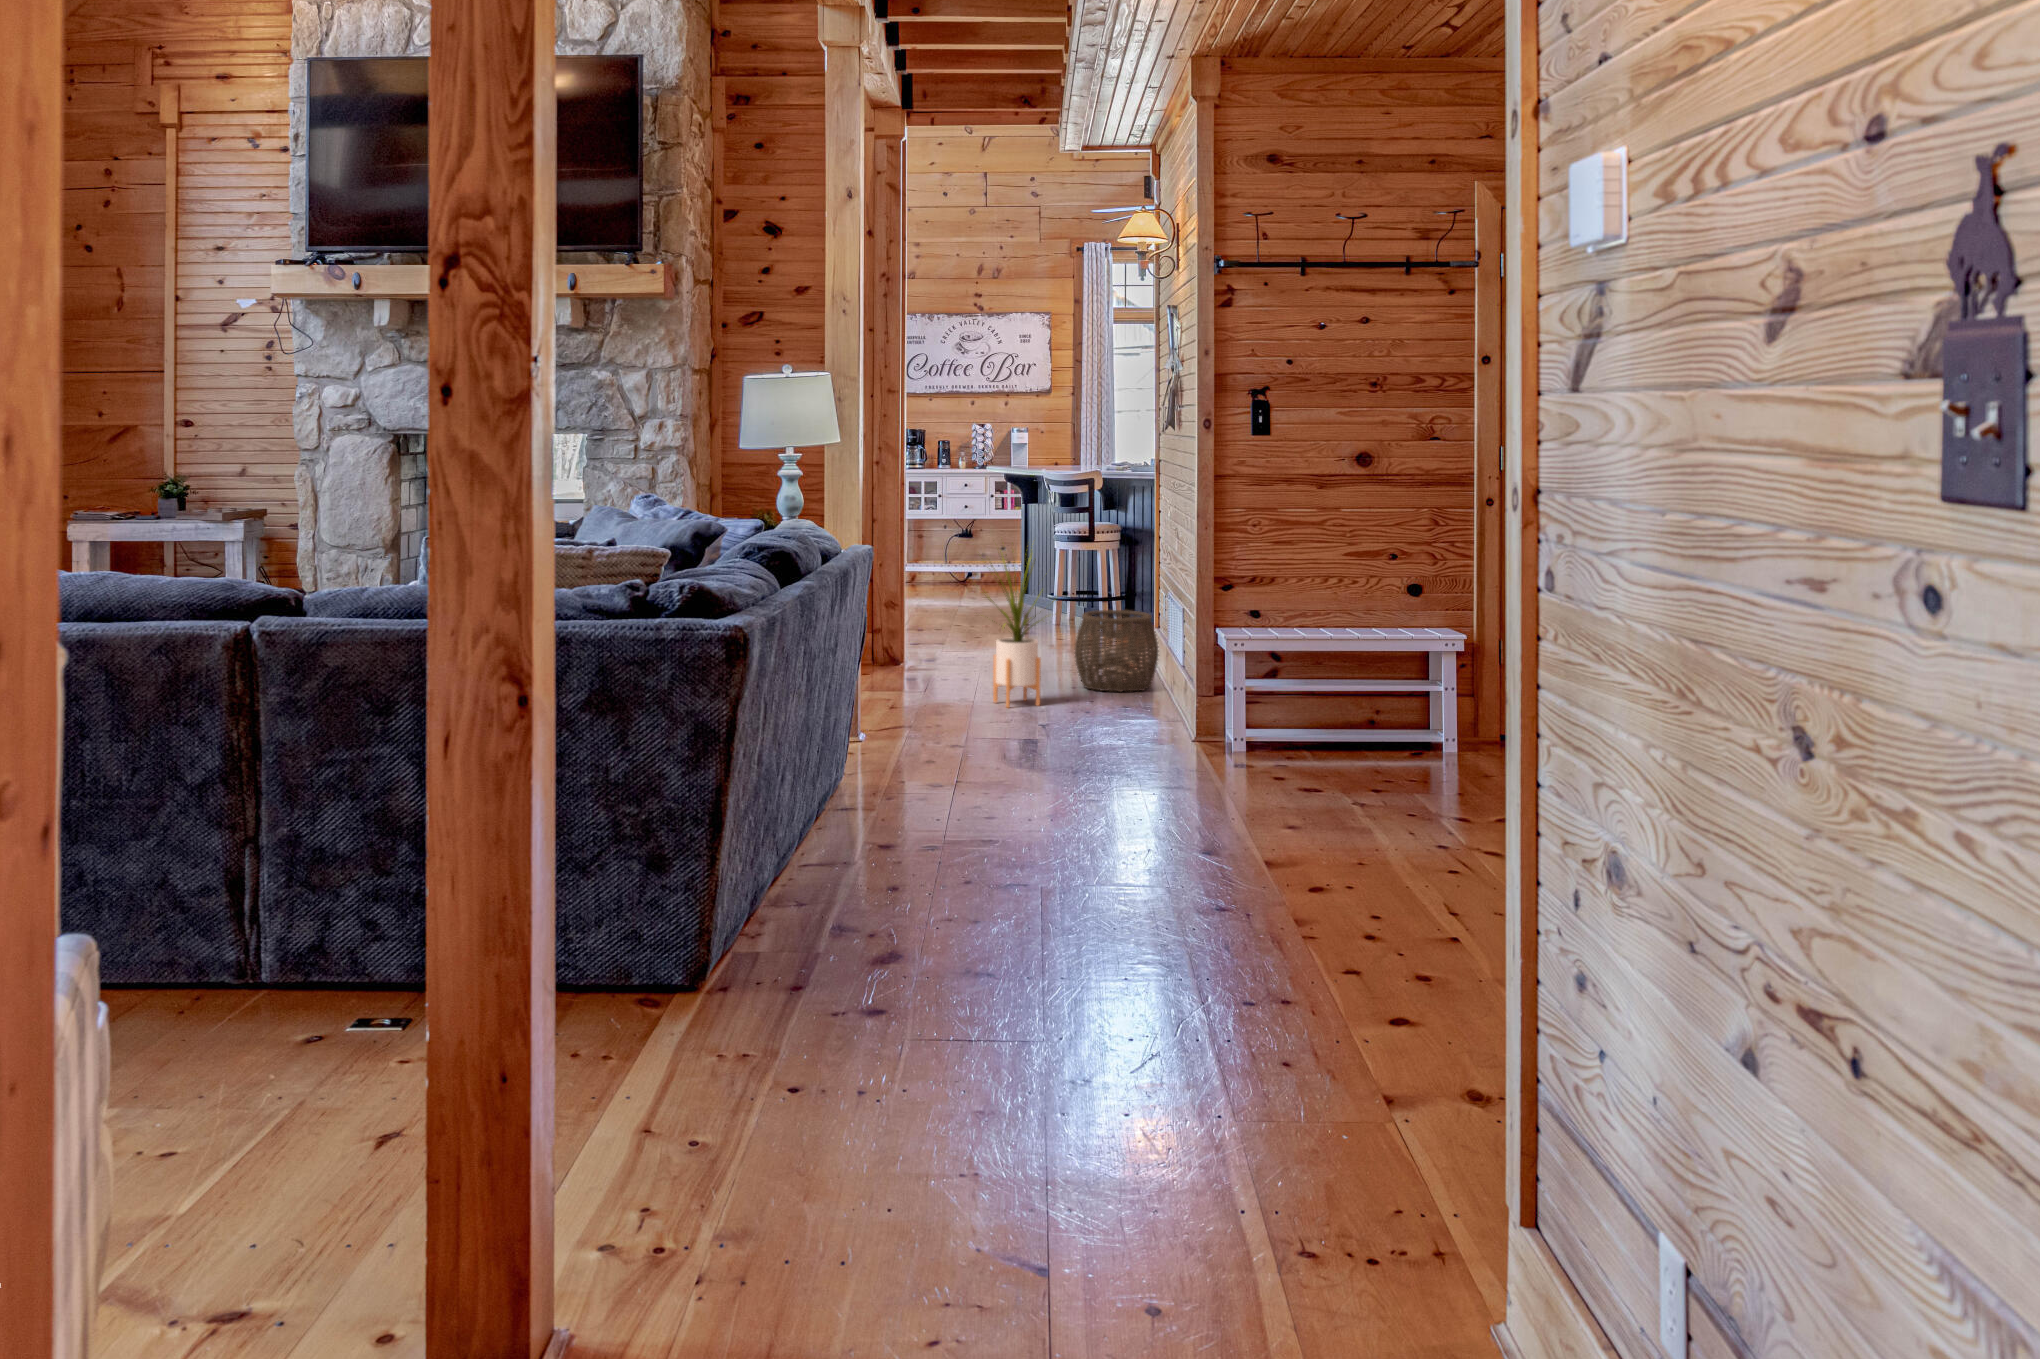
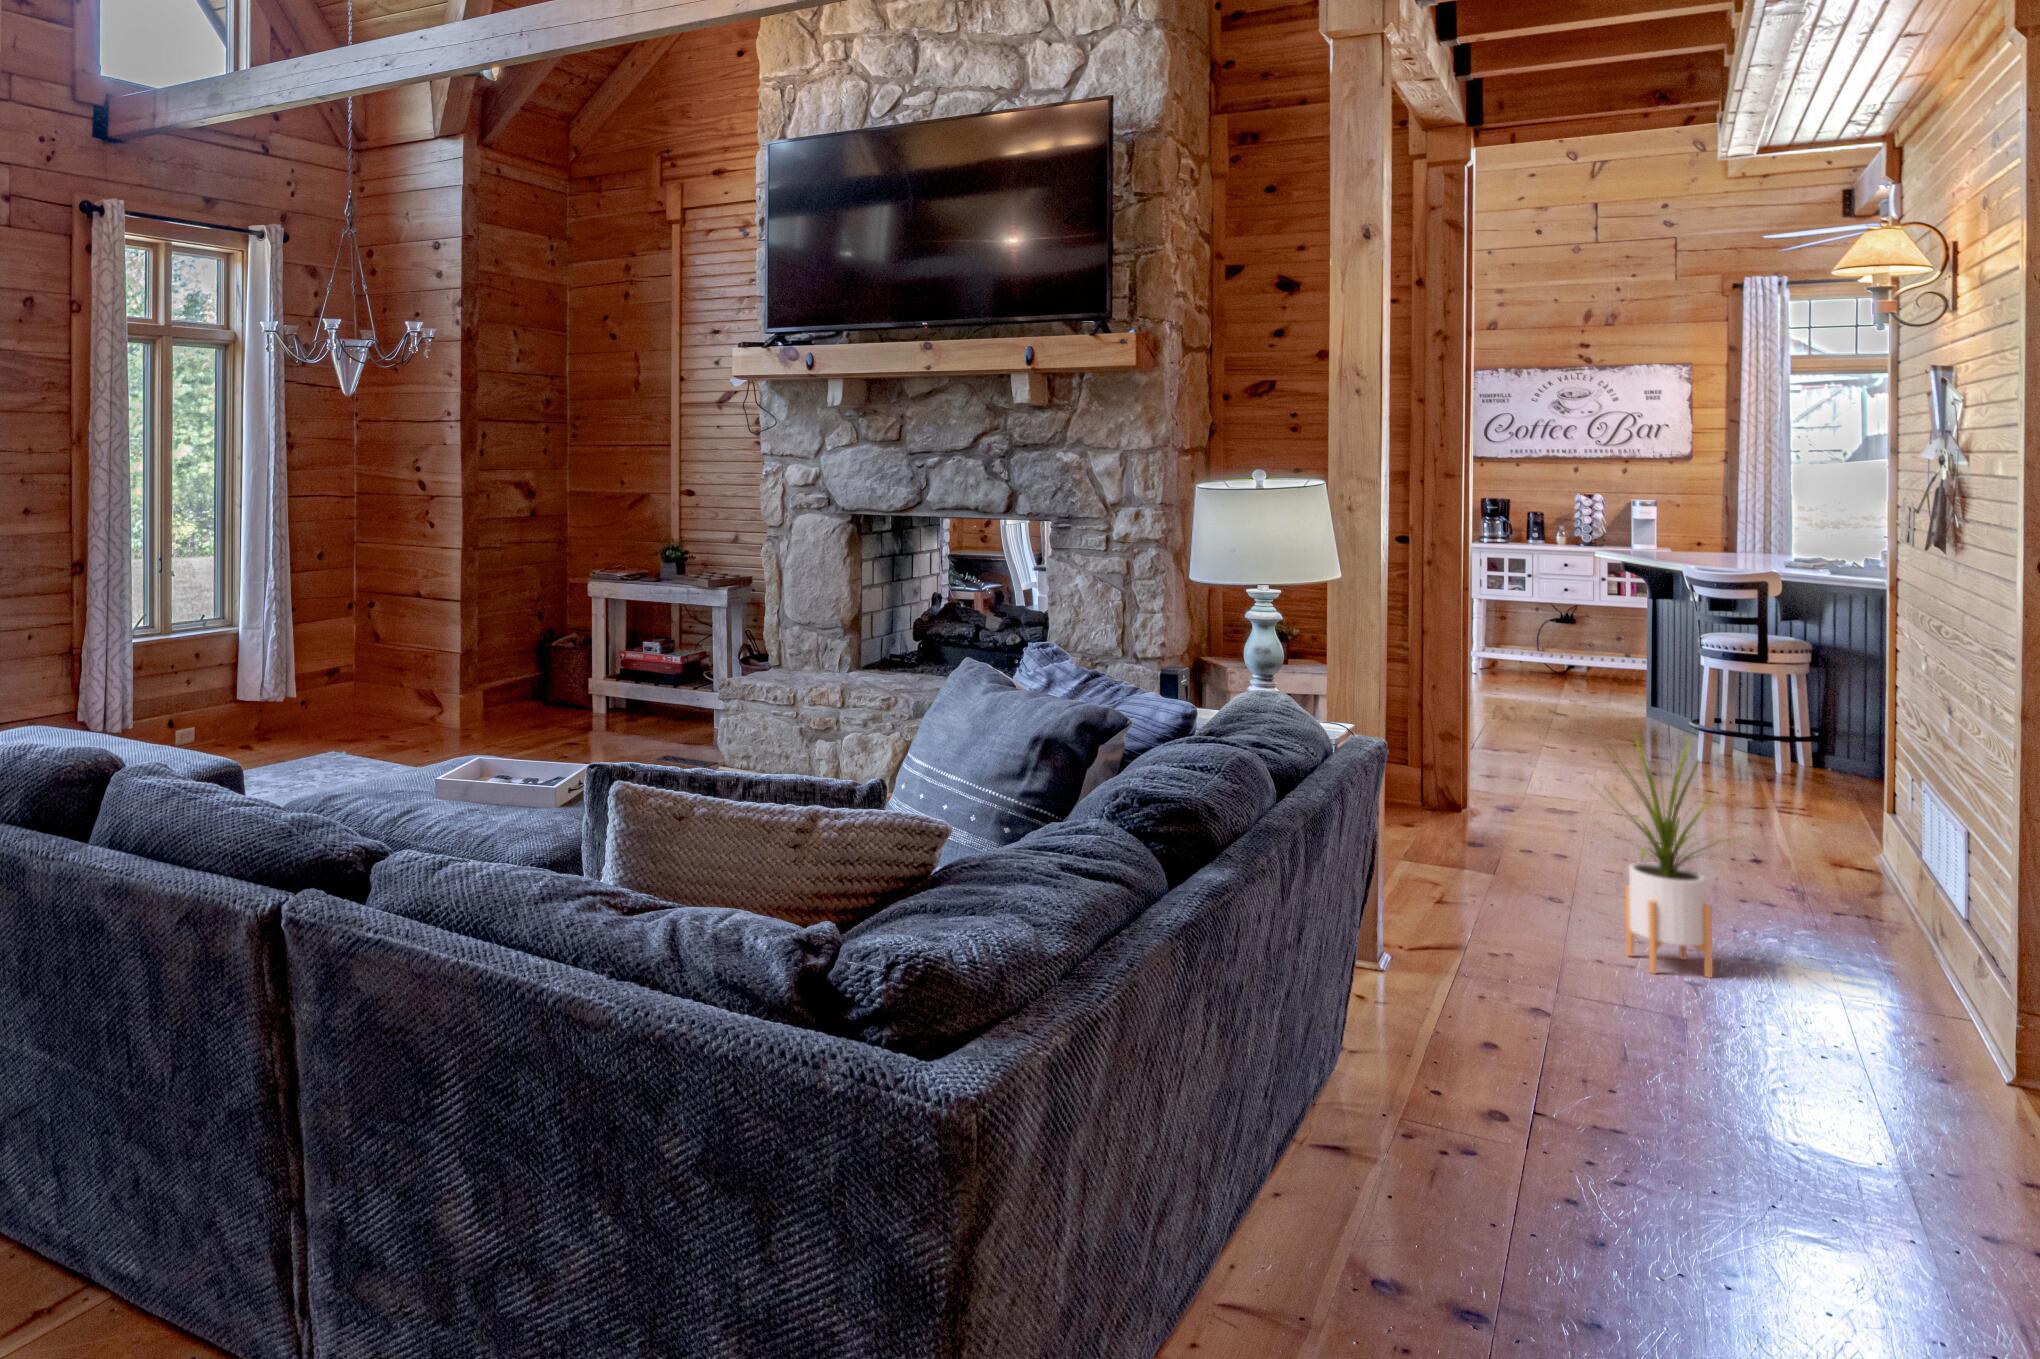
woven basket: present [1074,610,1159,692] -> none [1768,825,1939,969]

